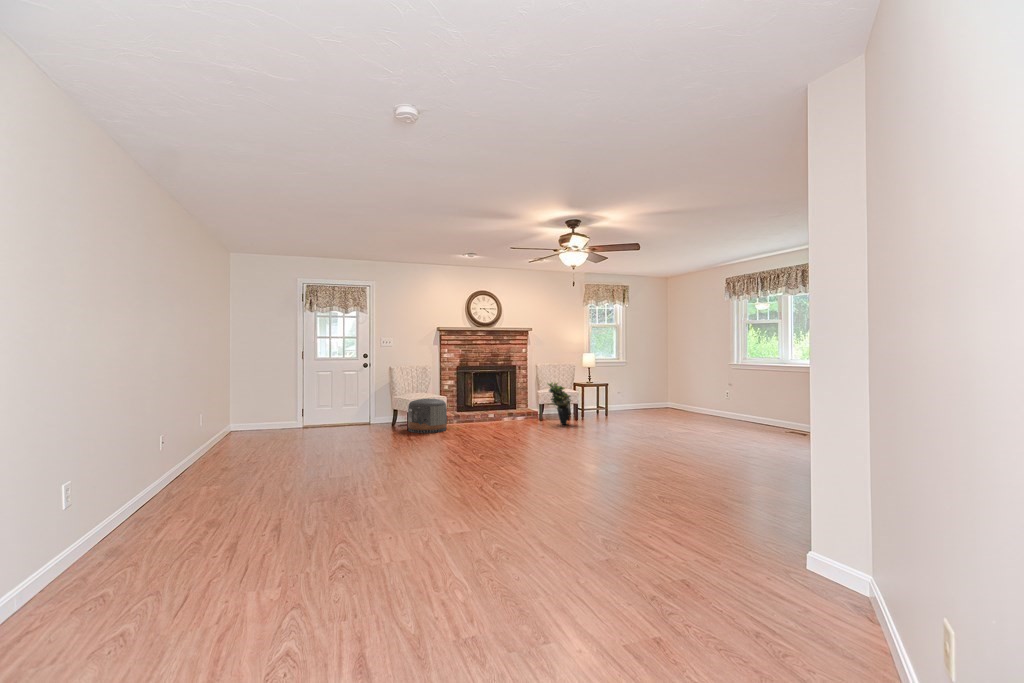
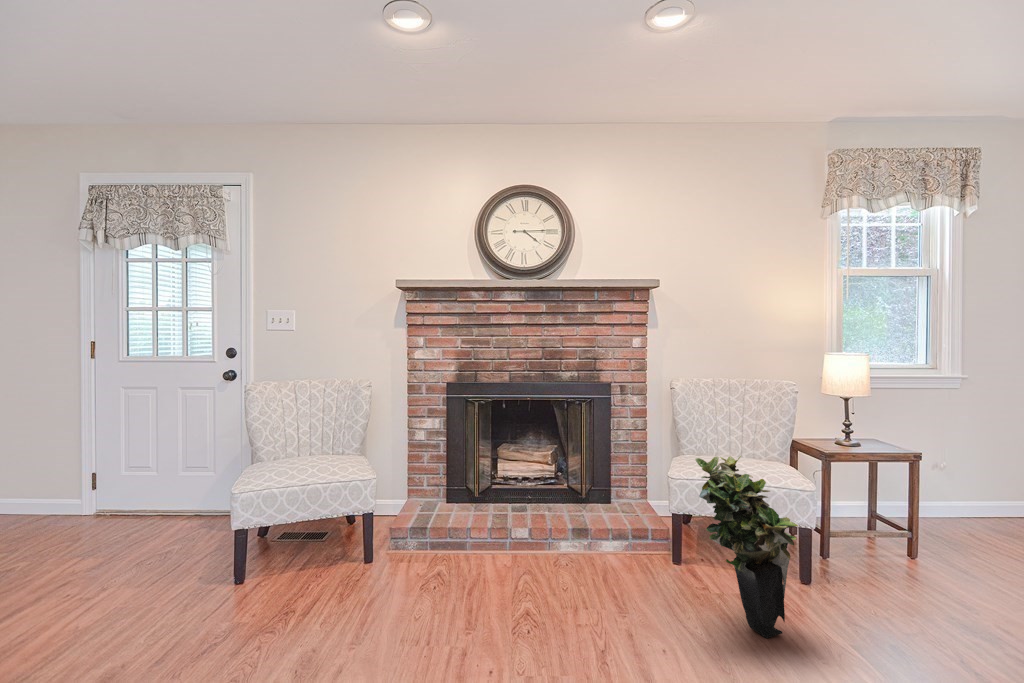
pouf: present [408,399,447,433] -> none [212,487,346,630]

